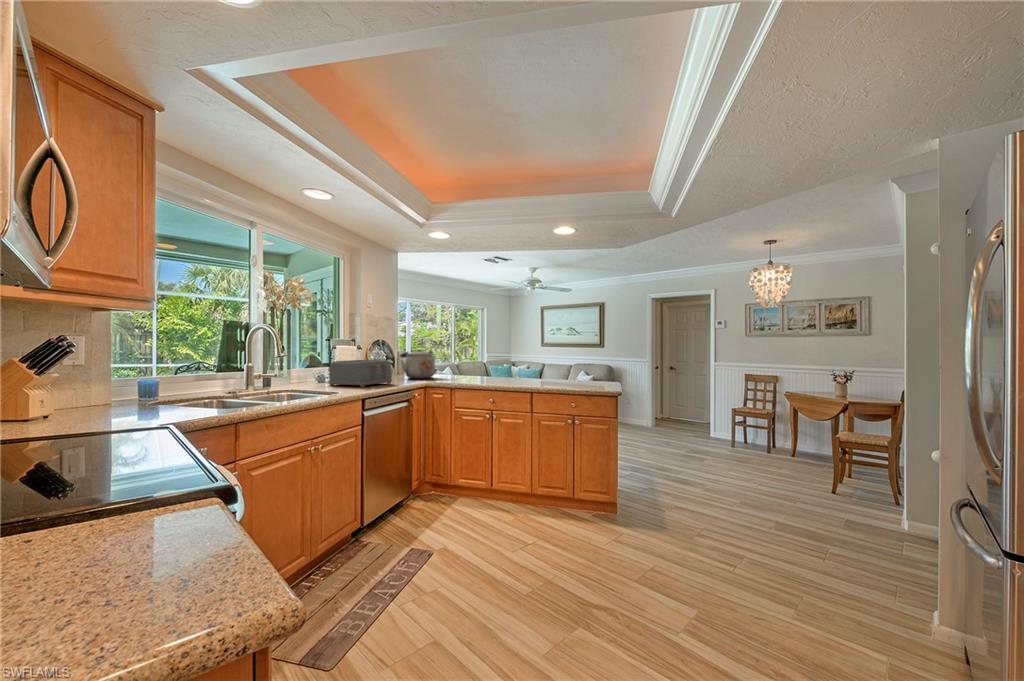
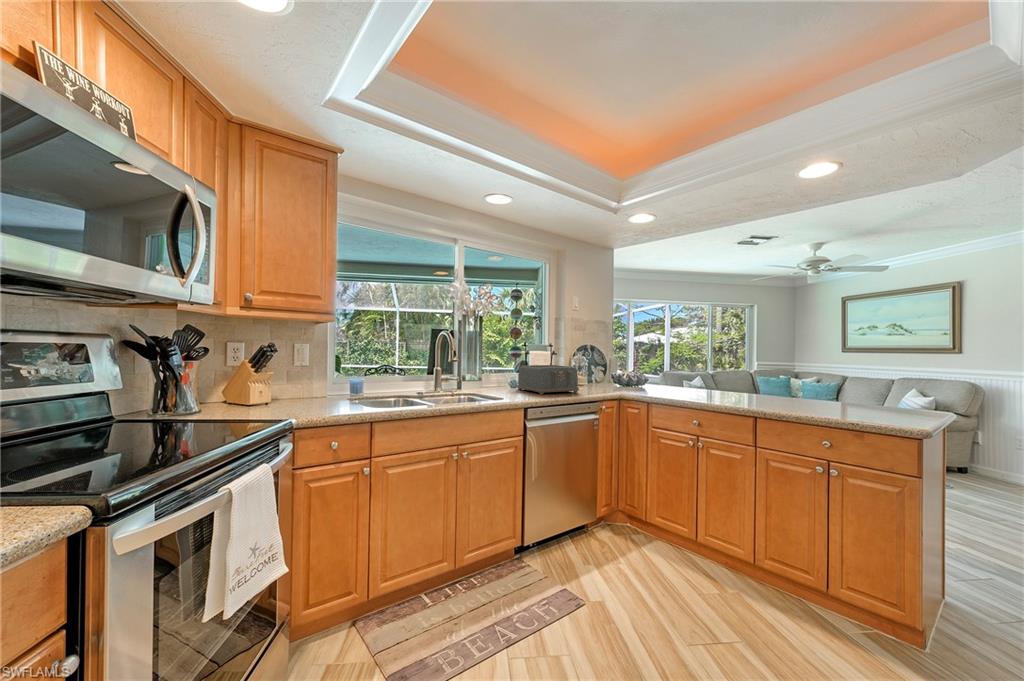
kettle: present [400,350,435,379] -> none [600,355,641,389]

